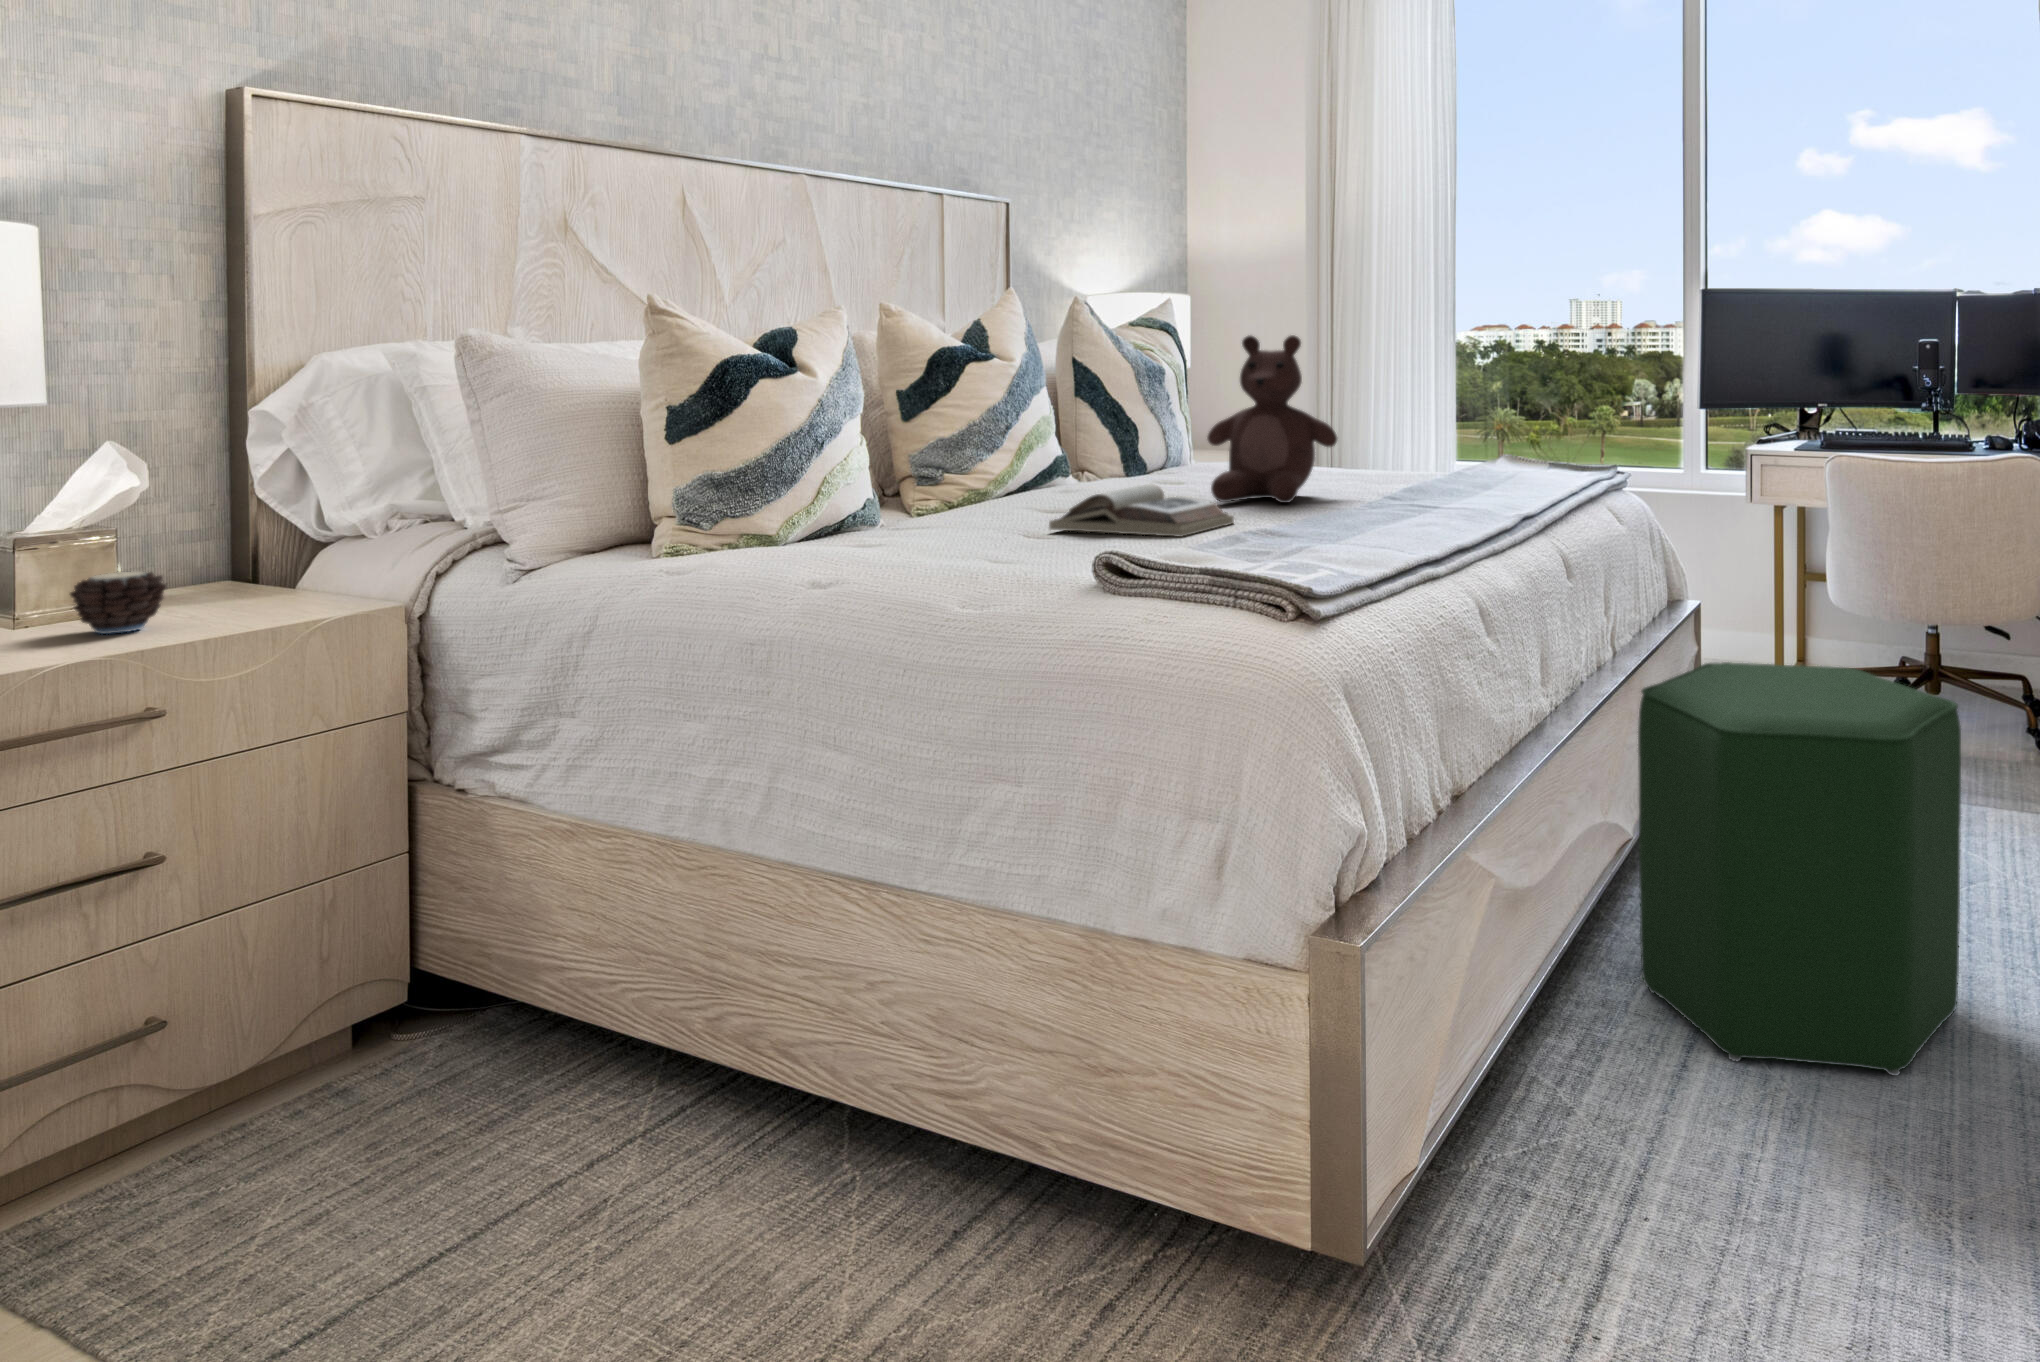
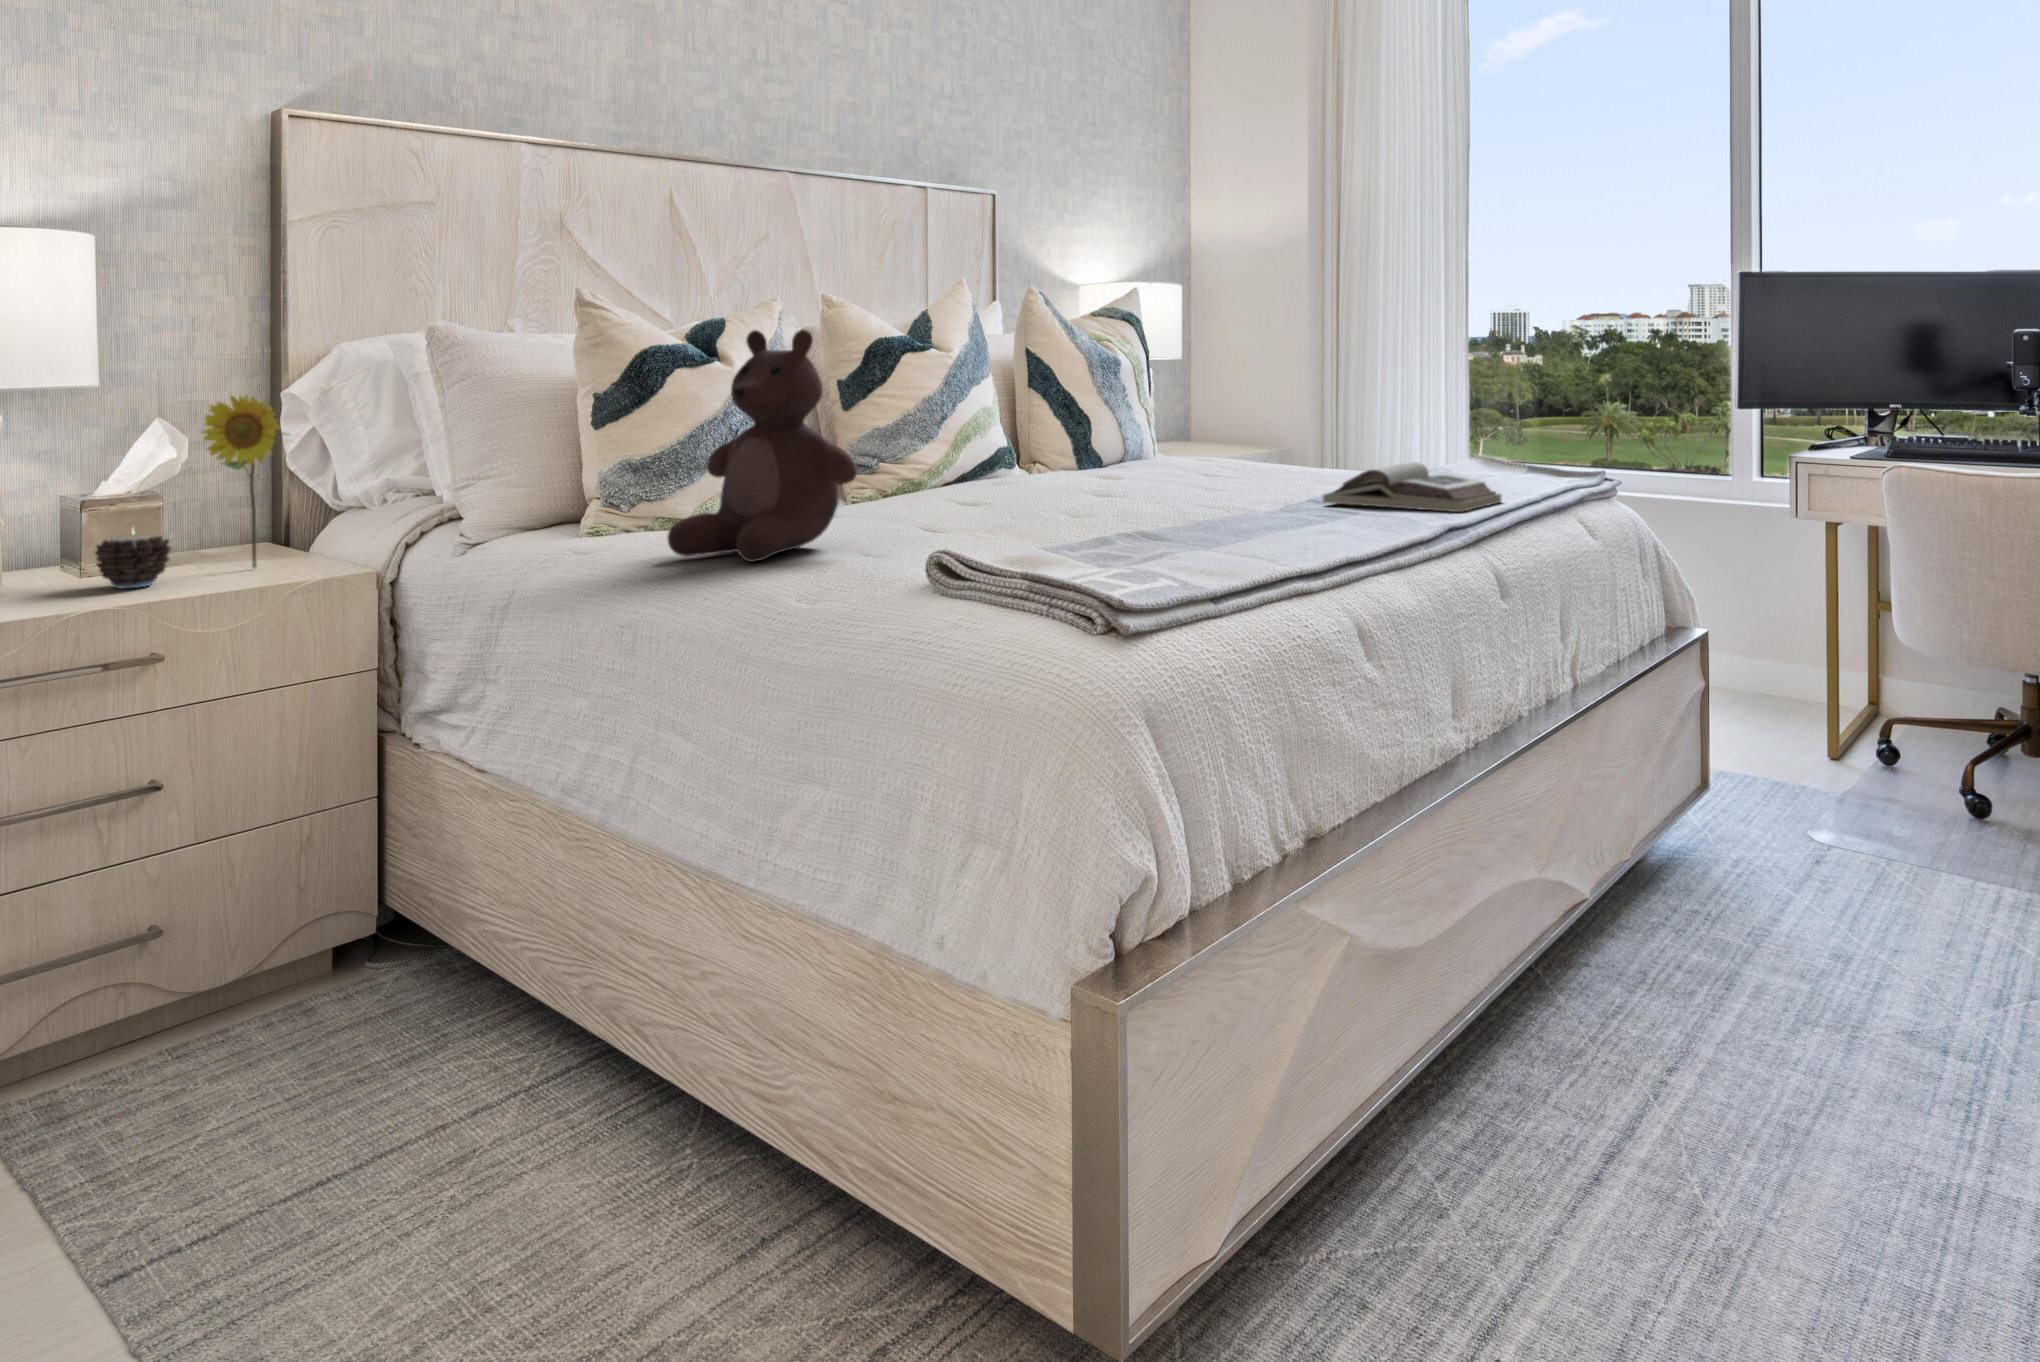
teddy bear: present [1207,335,1337,503] -> present [668,330,857,562]
flower: none [189,410,299,605] -> present [202,395,280,568]
book: present [1049,484,1234,537] -> present [1323,462,1502,512]
ottoman: present [1638,662,1961,1076] -> none [1568,703,1974,1228]

